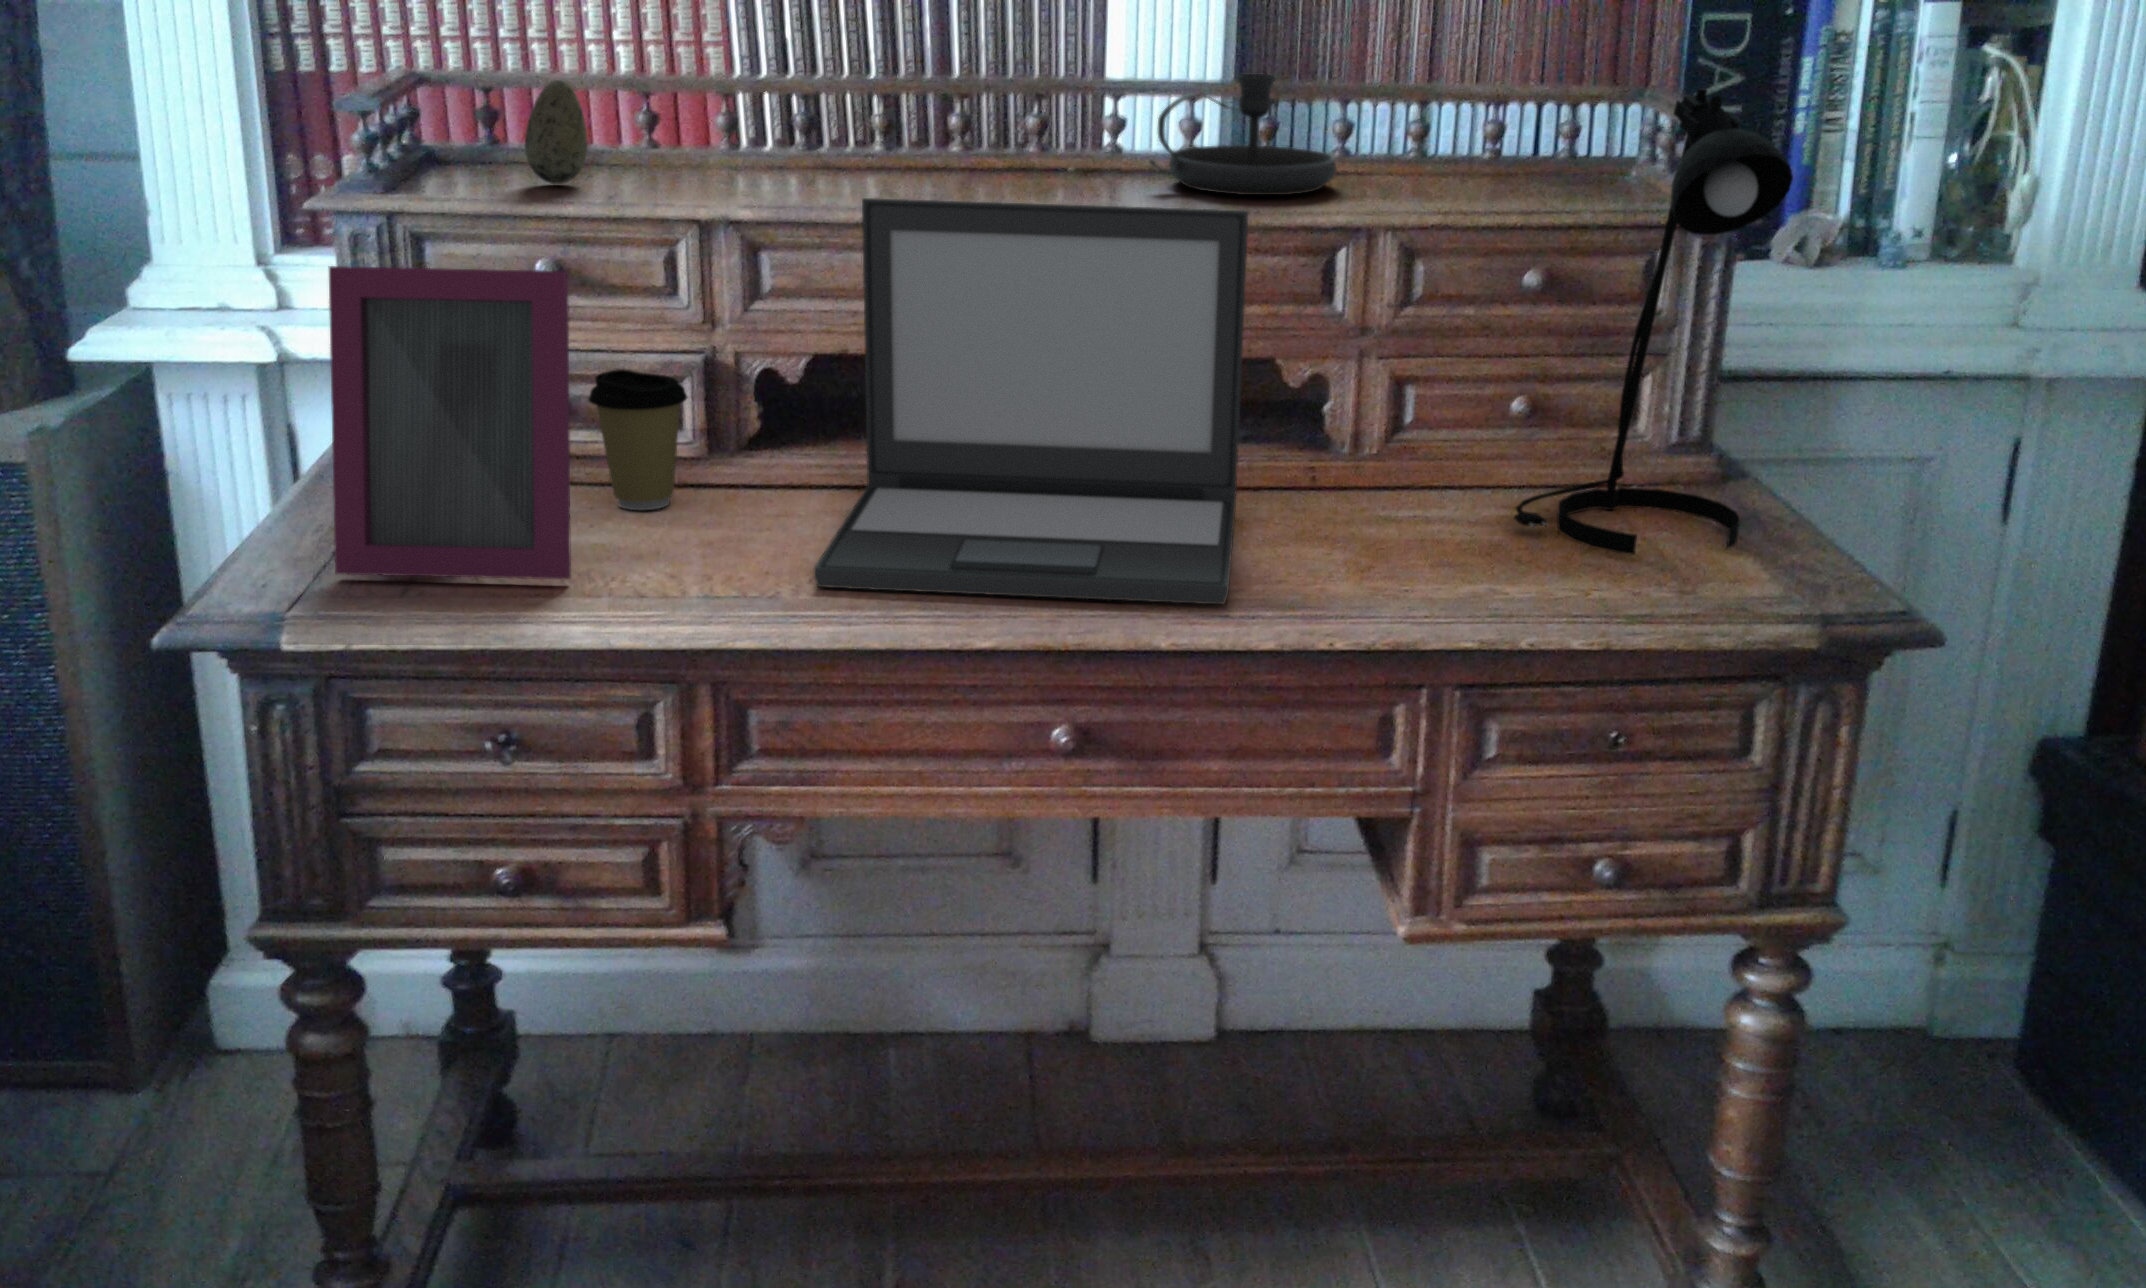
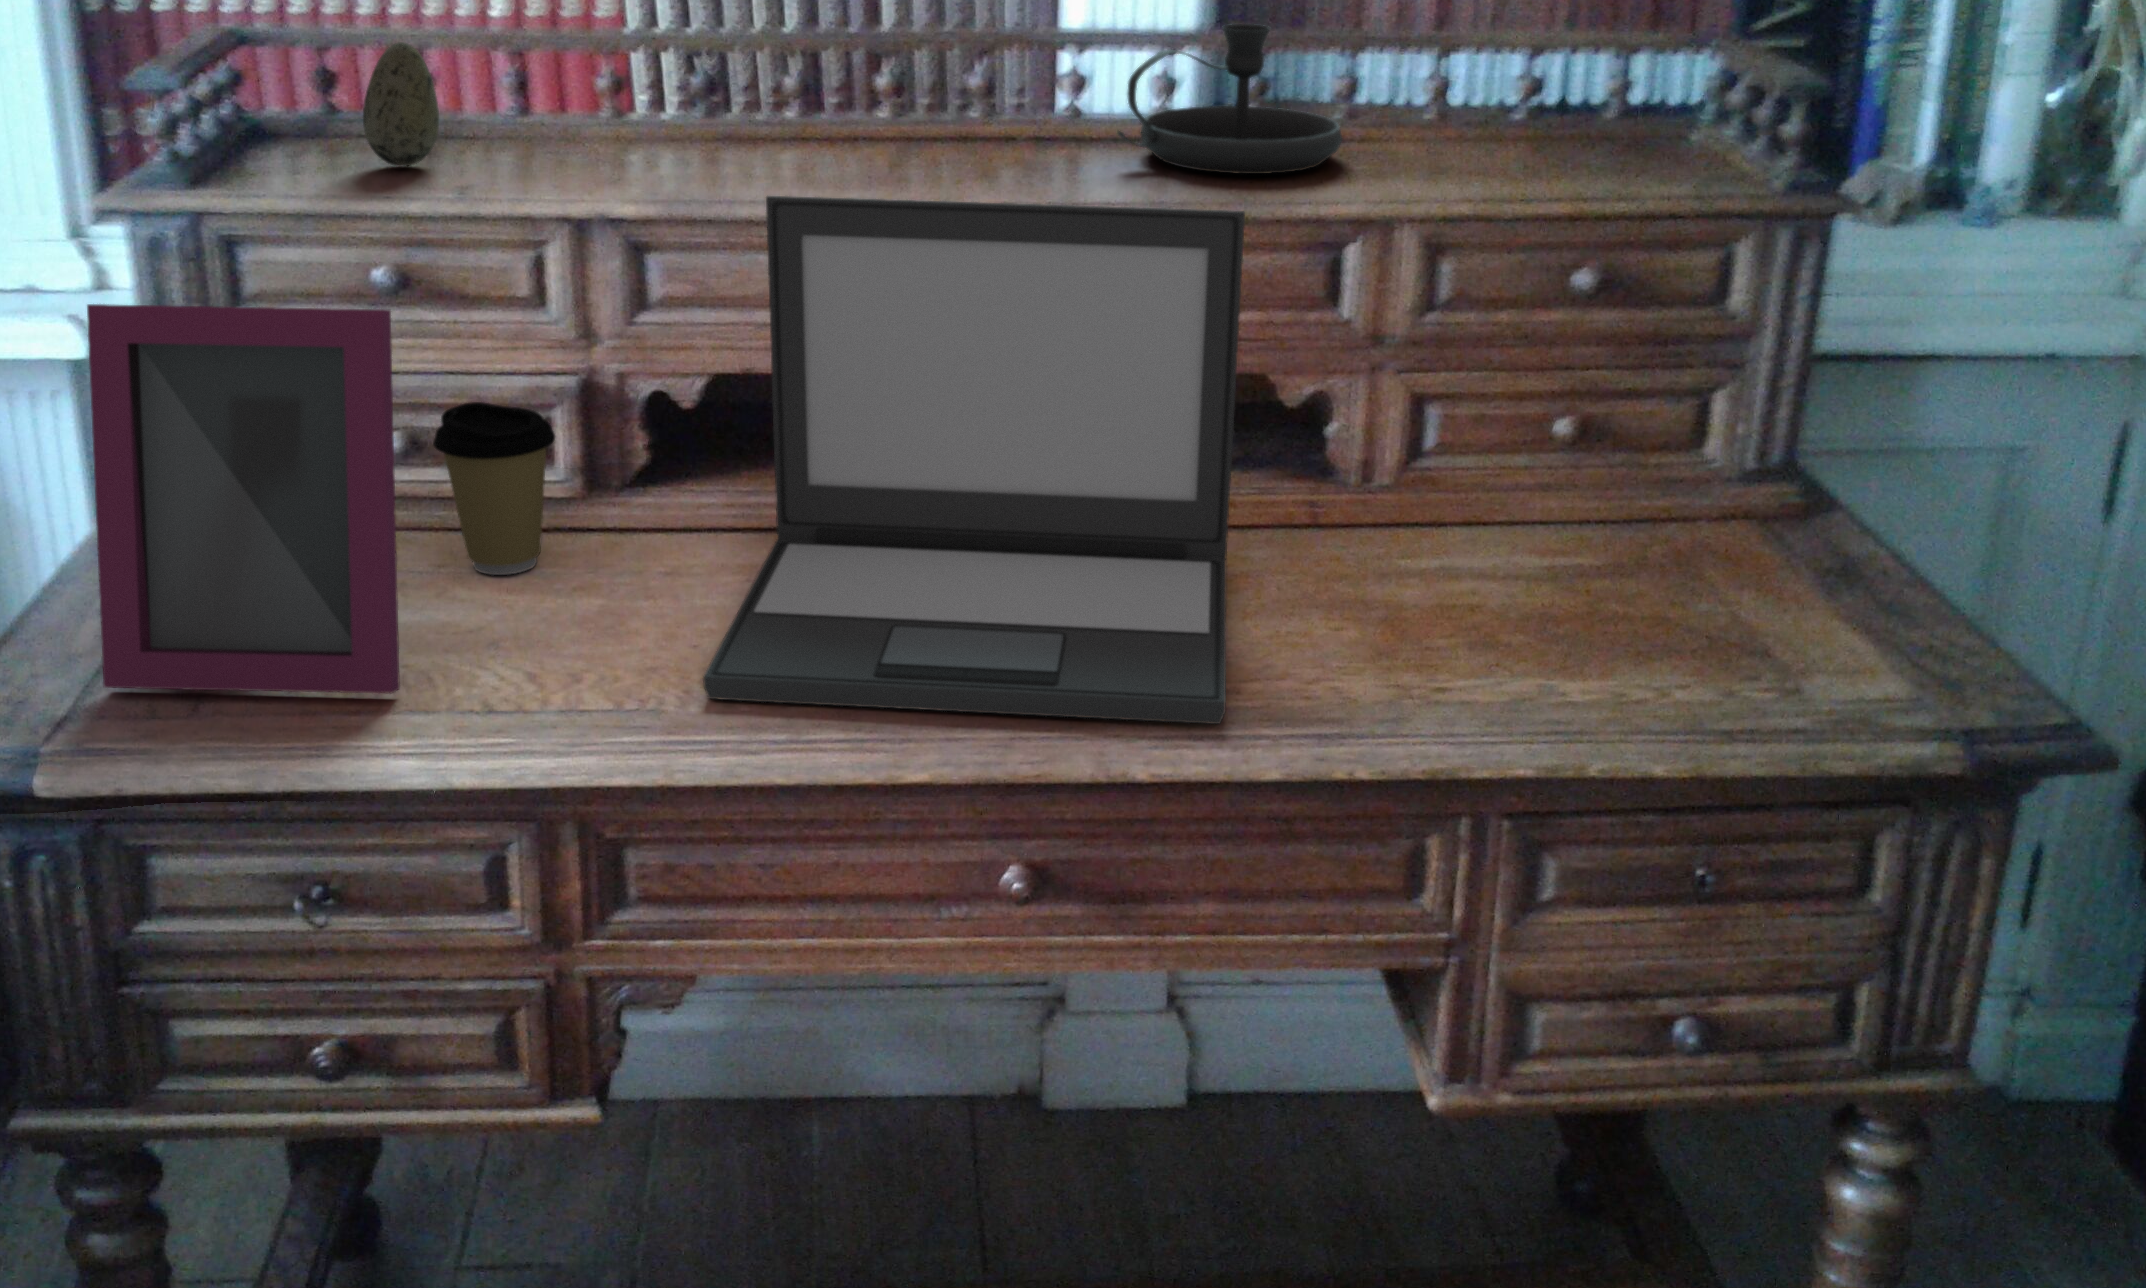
desk lamp: present [1514,88,1793,555] -> none [1568,60,1940,635]

